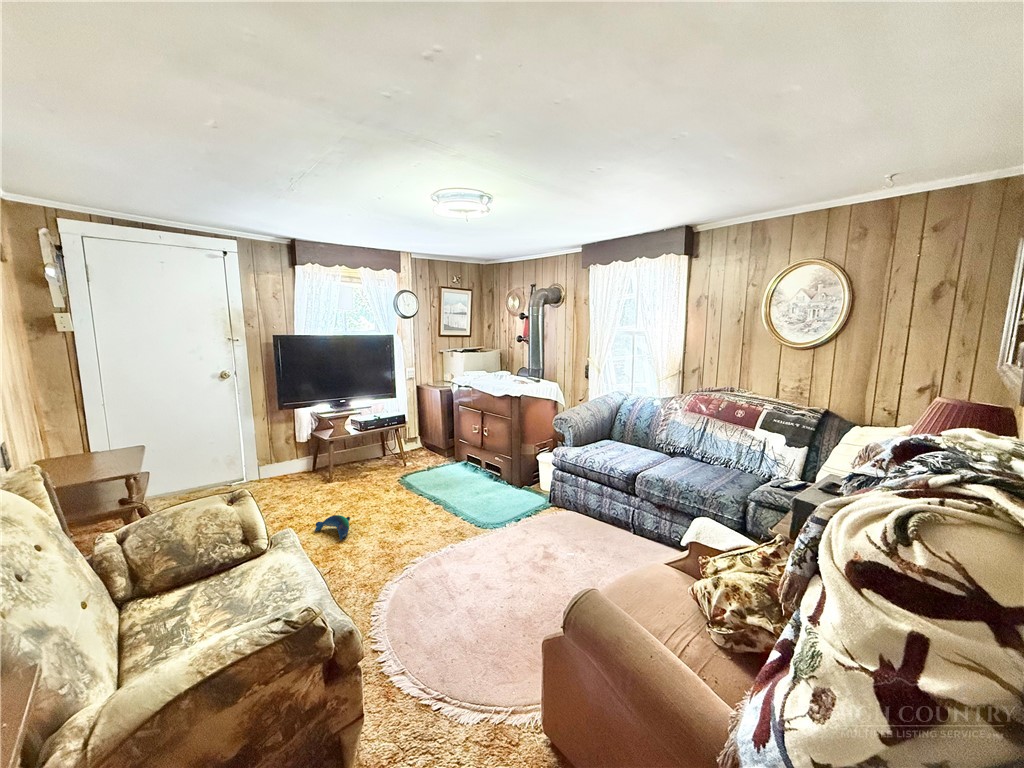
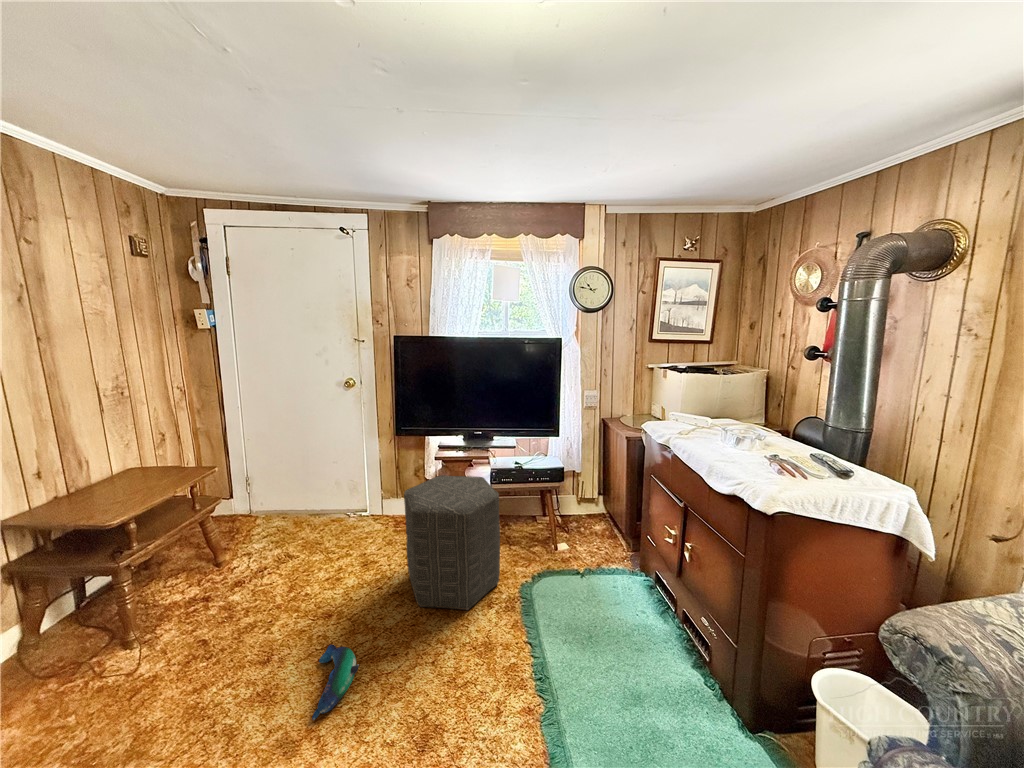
ottoman: none [323,425,389,502] -> present [404,475,500,610]

